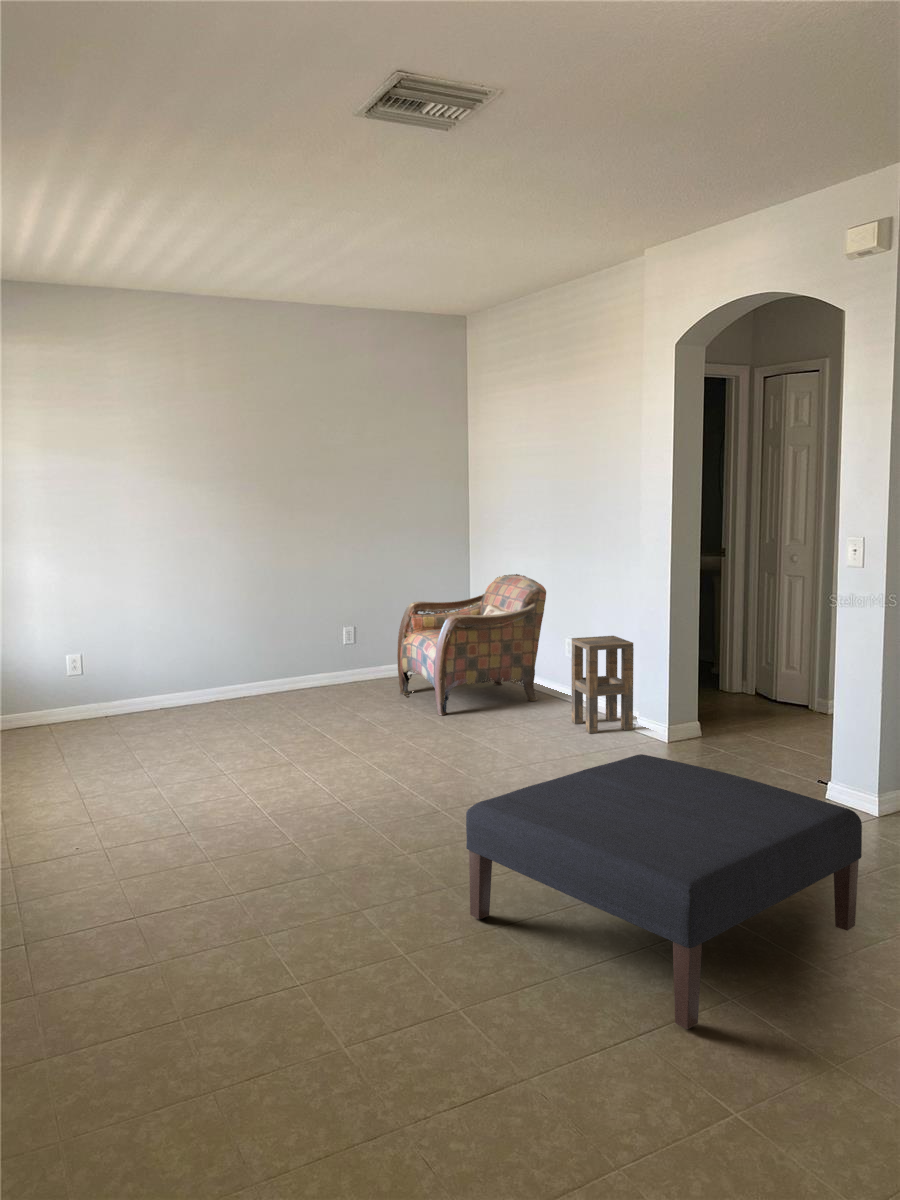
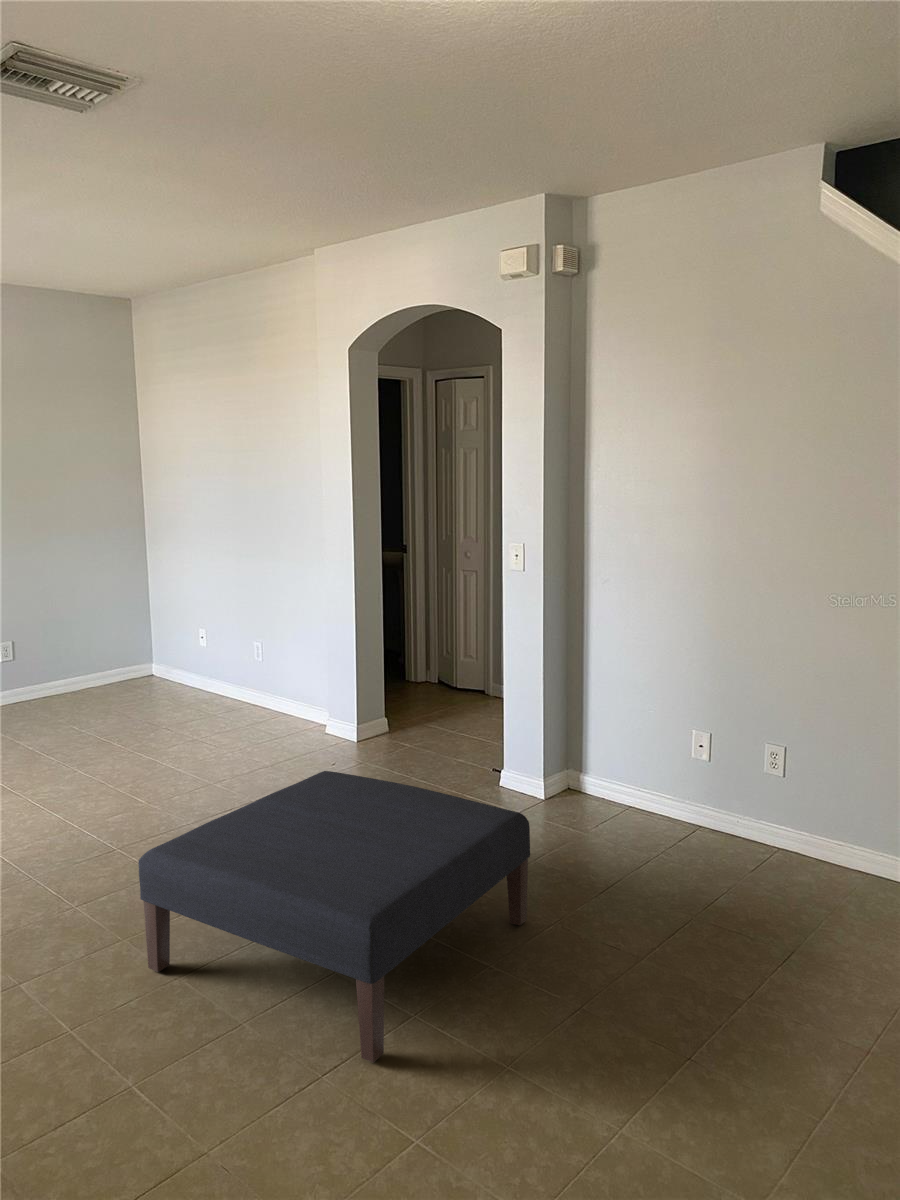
armchair: present [397,574,546,715] -> none [70,576,231,731]
side table: present [572,636,634,733] -> none [257,637,322,738]

